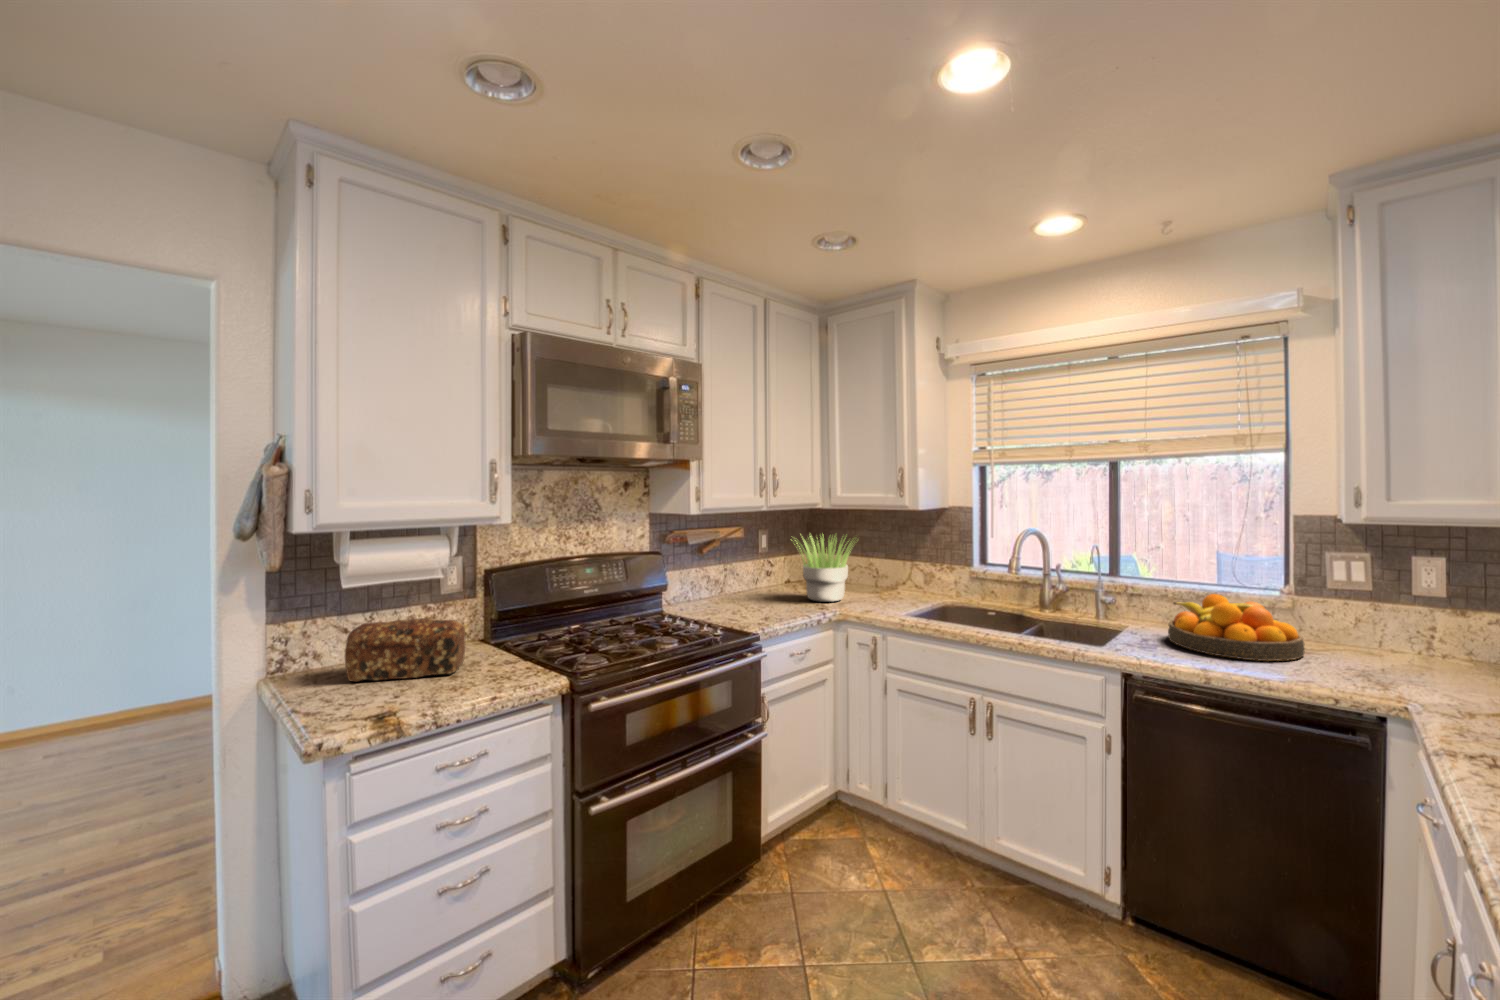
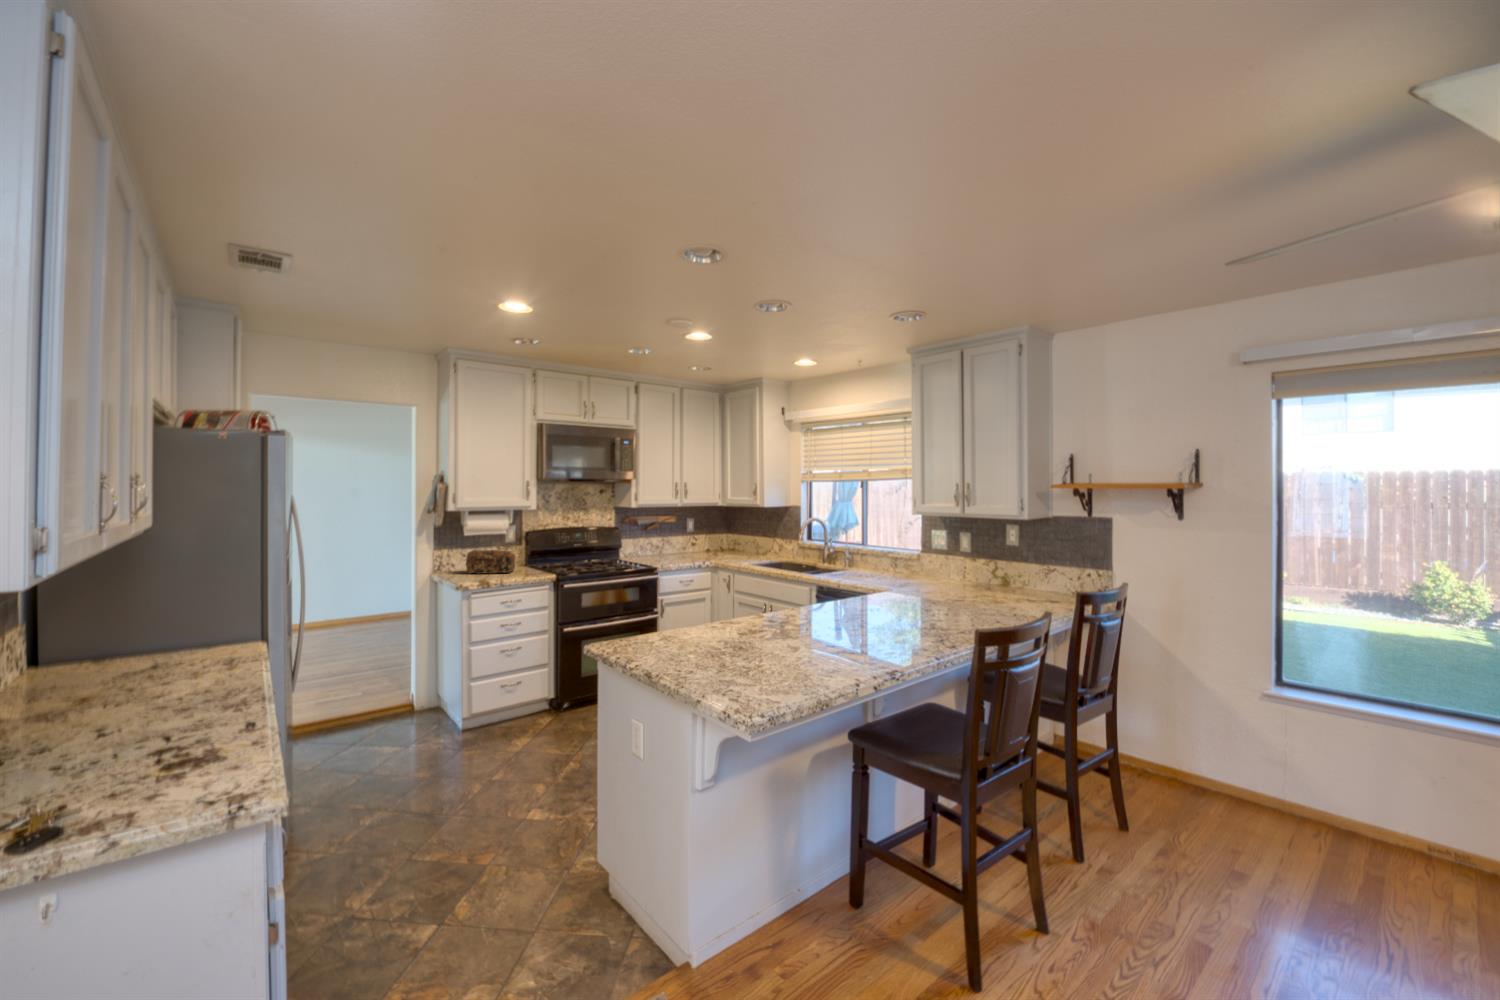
potted plant: present [795,536,853,602] -> none [693,520,737,558]
fruit bowl: present [1168,594,1305,661] -> none [852,551,906,580]

